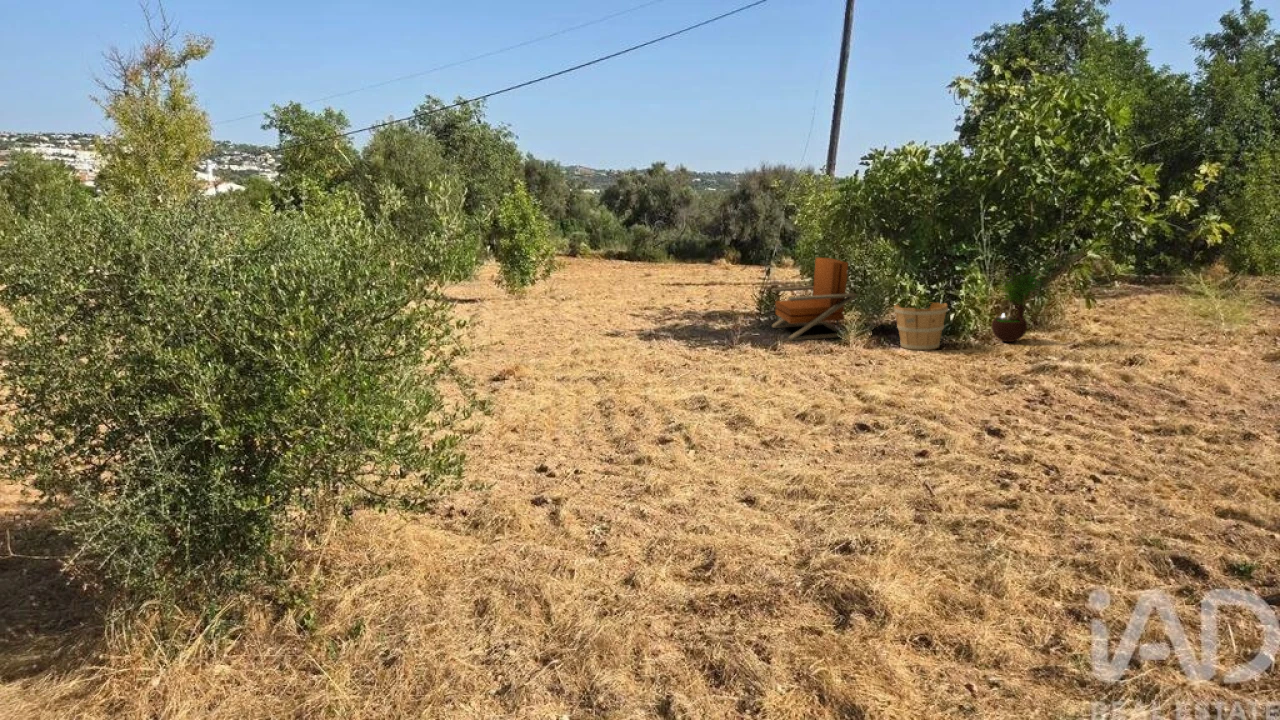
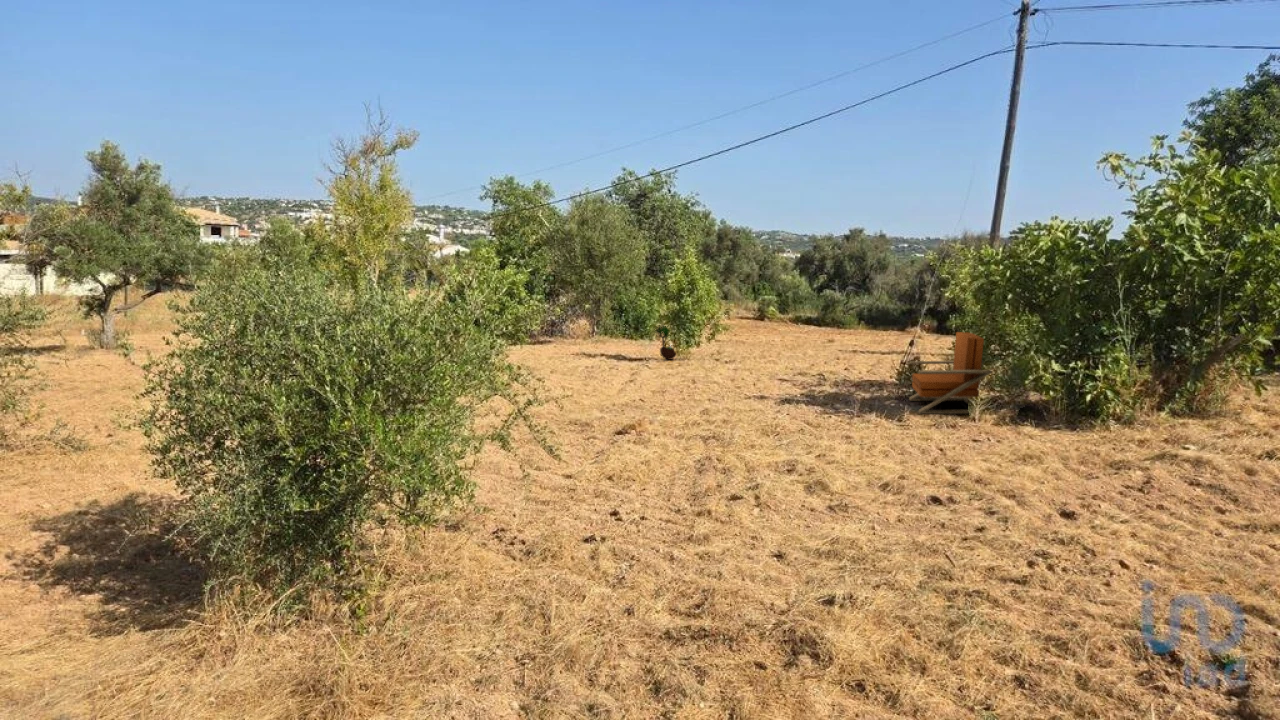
potted tree: present [992,272,1038,342] -> present [654,325,676,360]
wooden bucket: present [894,303,948,350] -> none [1023,380,1081,432]

